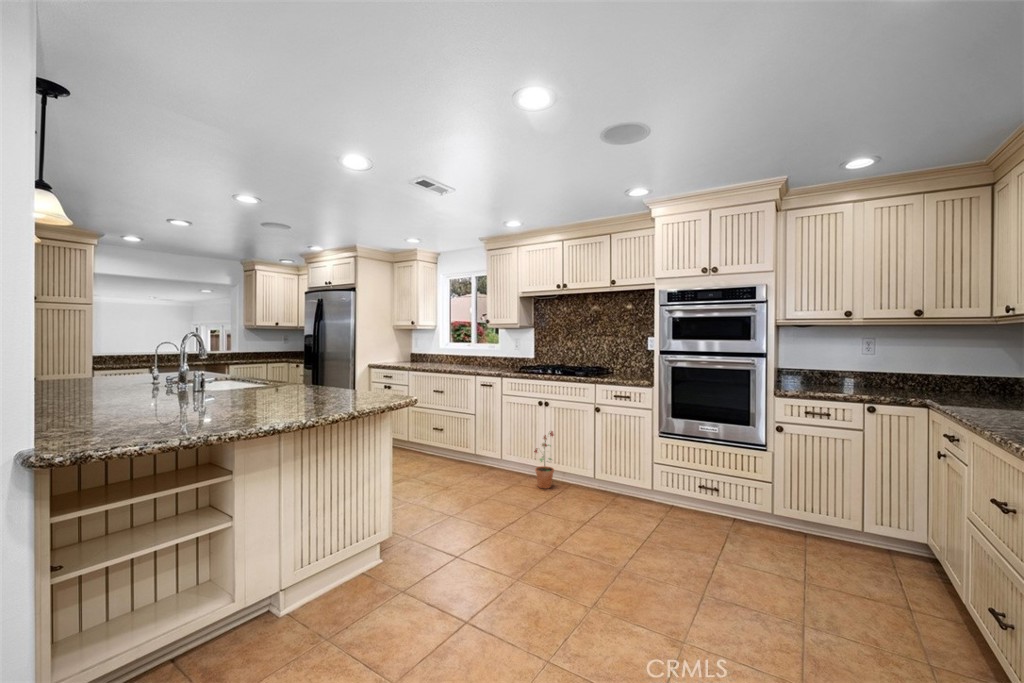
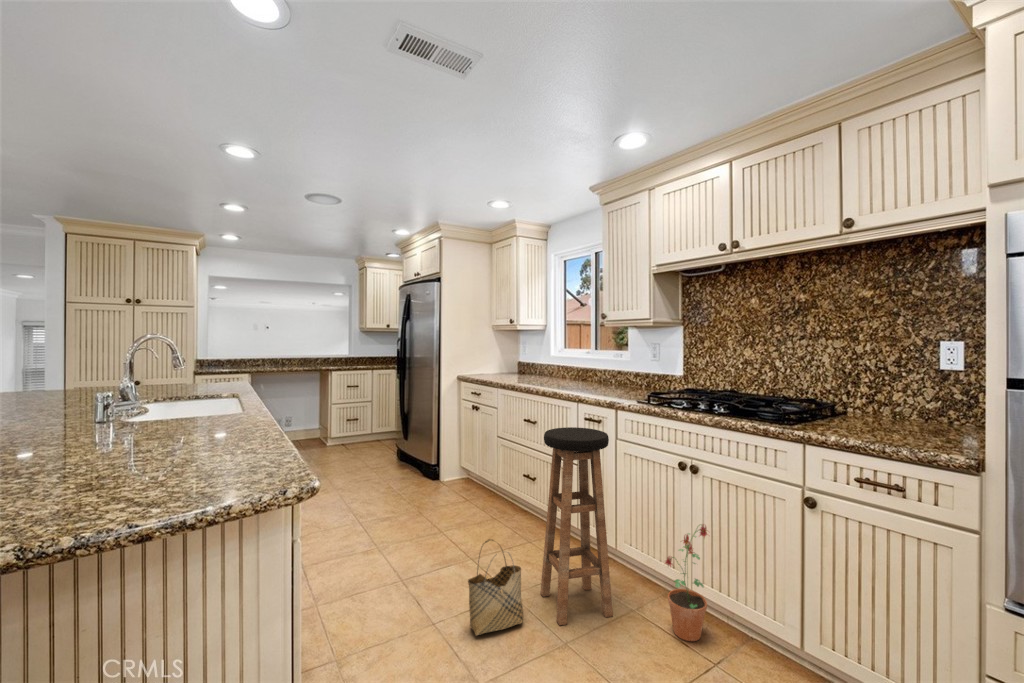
bar stool: none [464,387,507,493] -> present [540,427,613,625]
woven basket: none [433,451,462,501] -> present [468,539,523,636]

